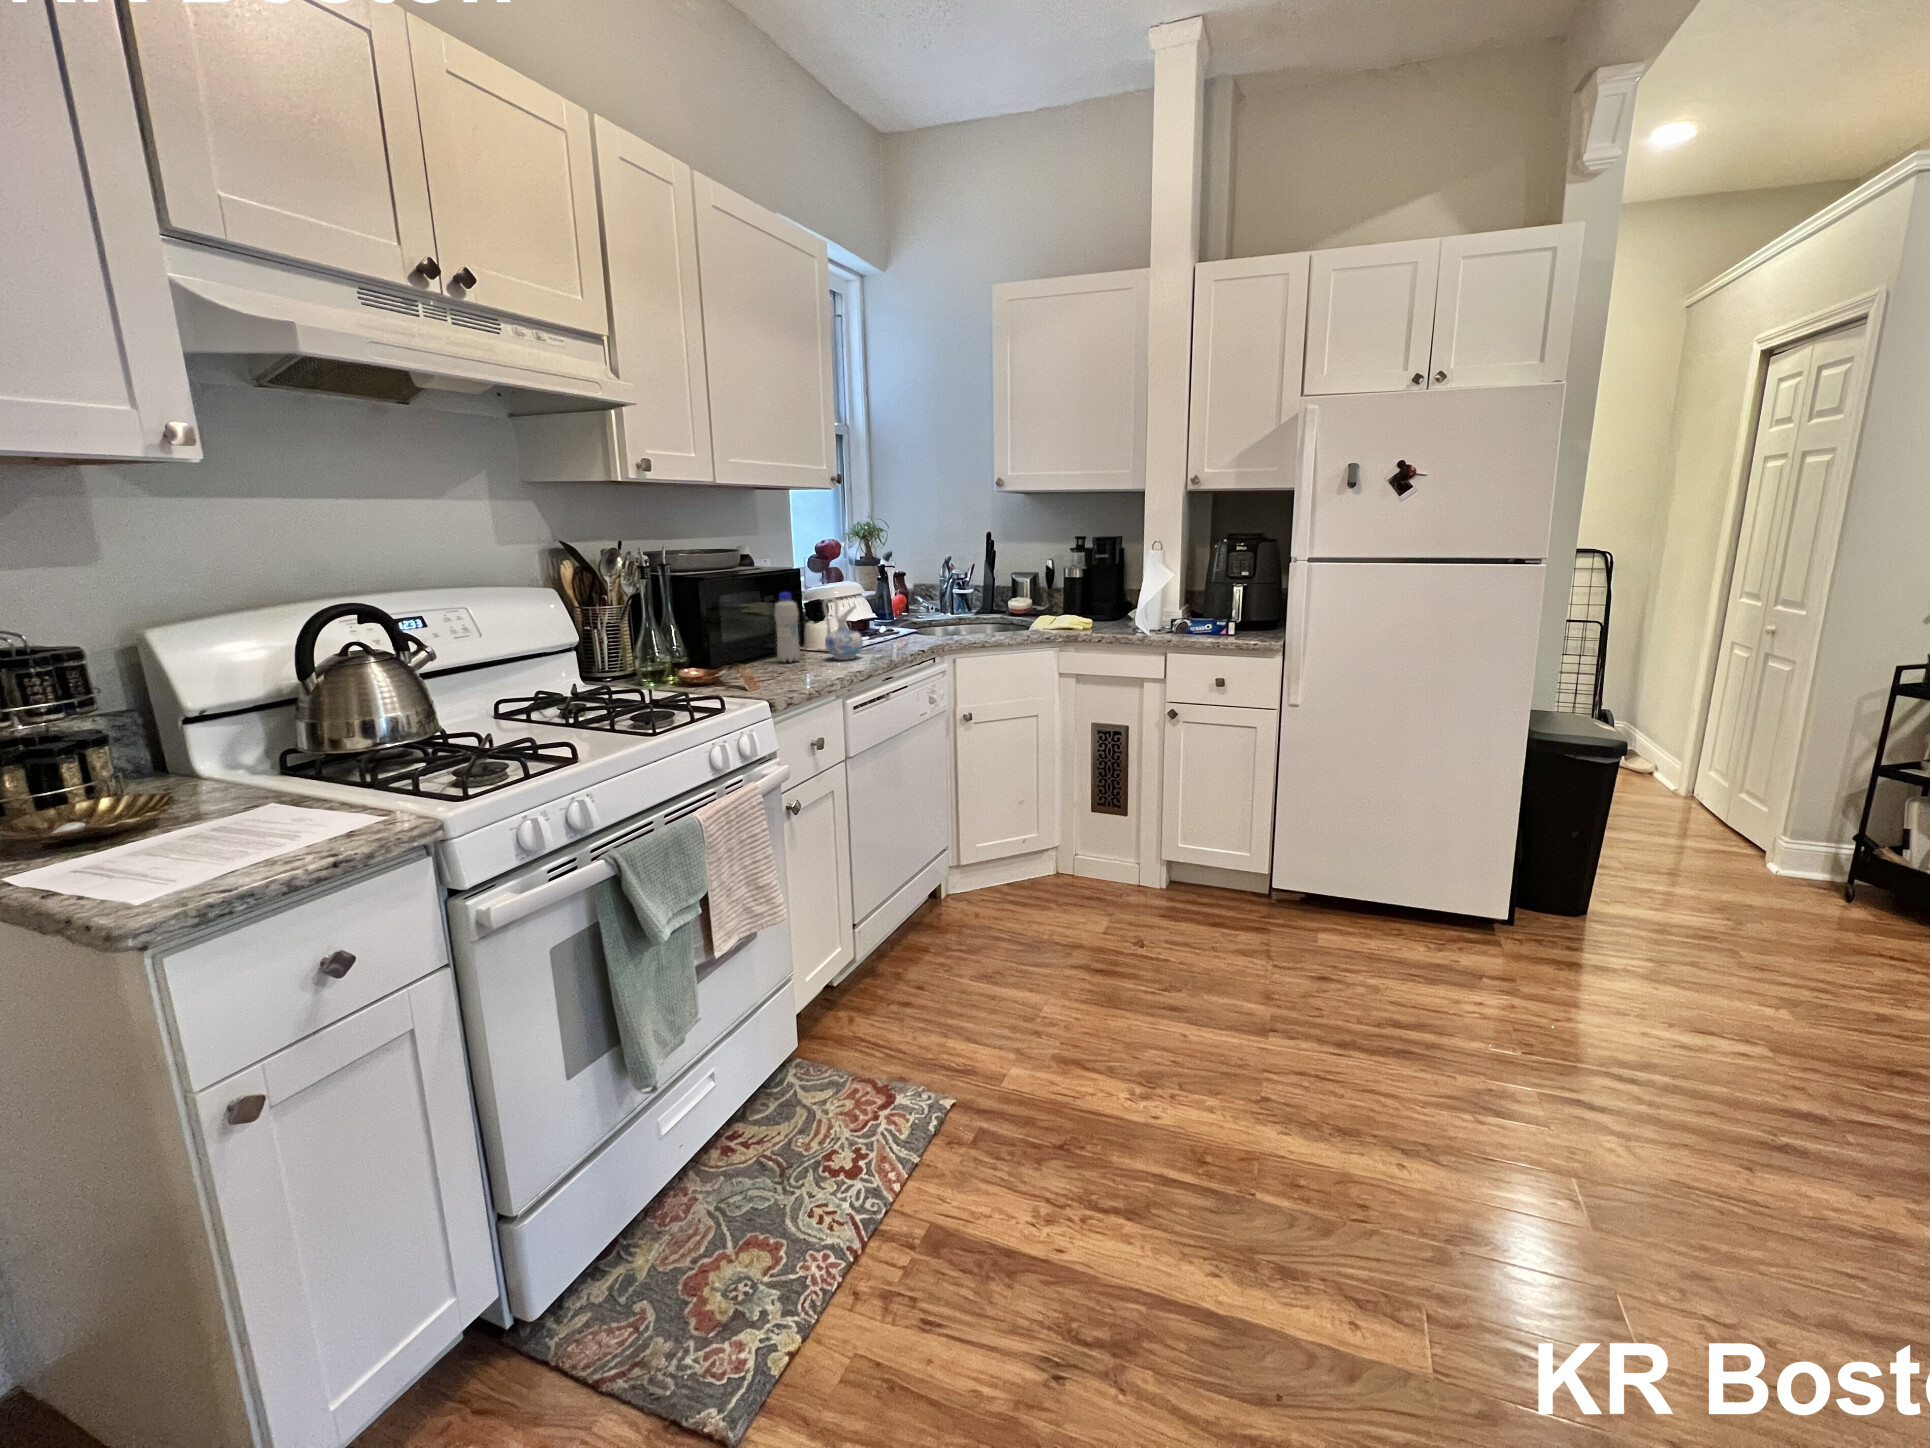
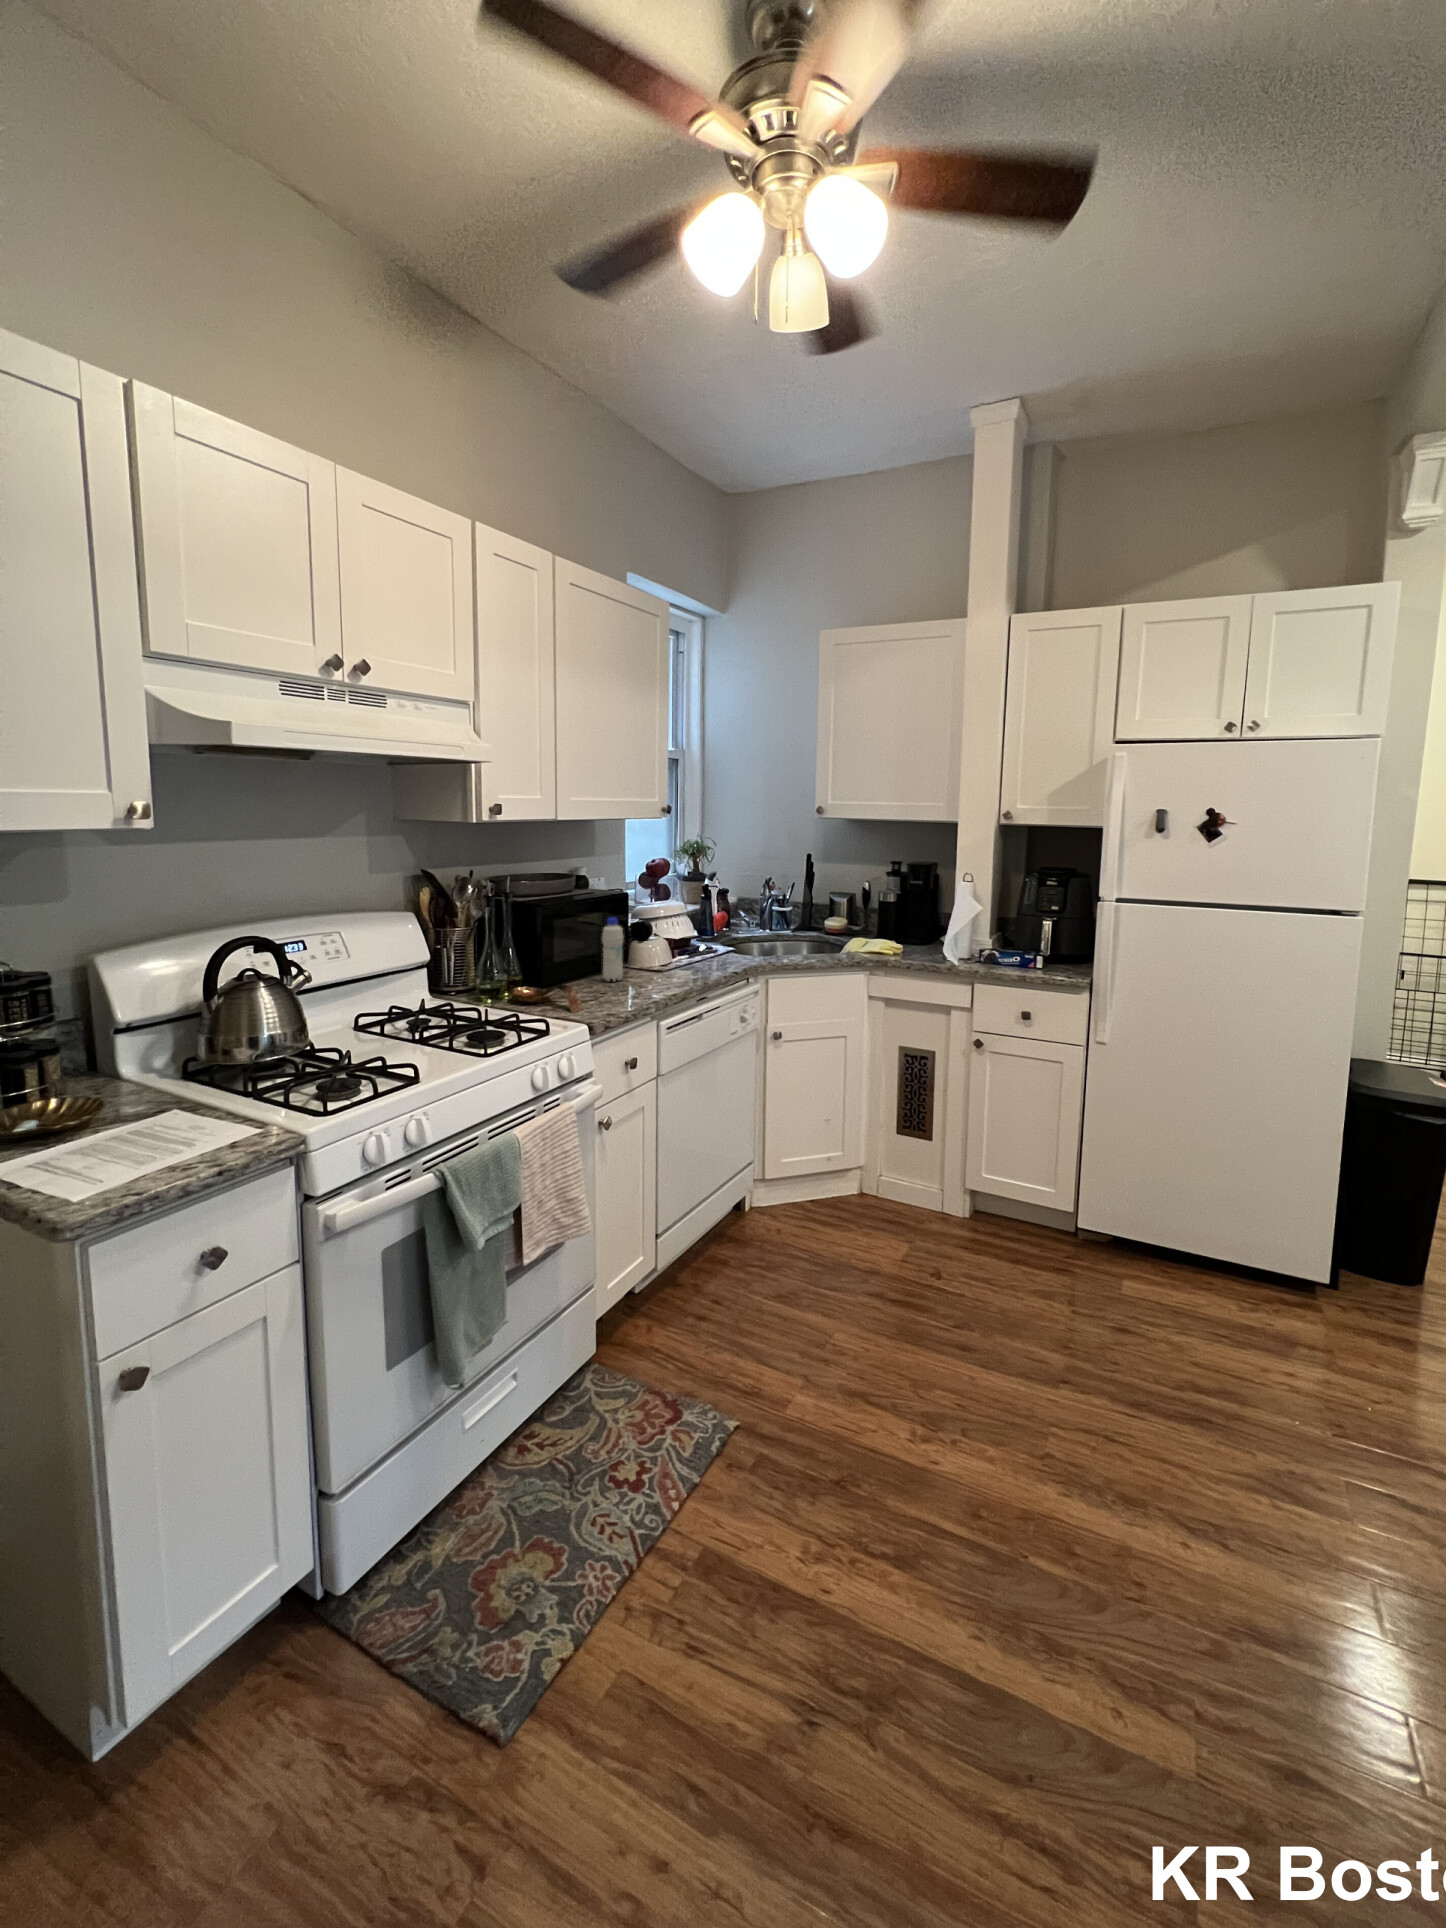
ceramic pitcher: present [823,597,863,660] -> none [646,923,680,981]

